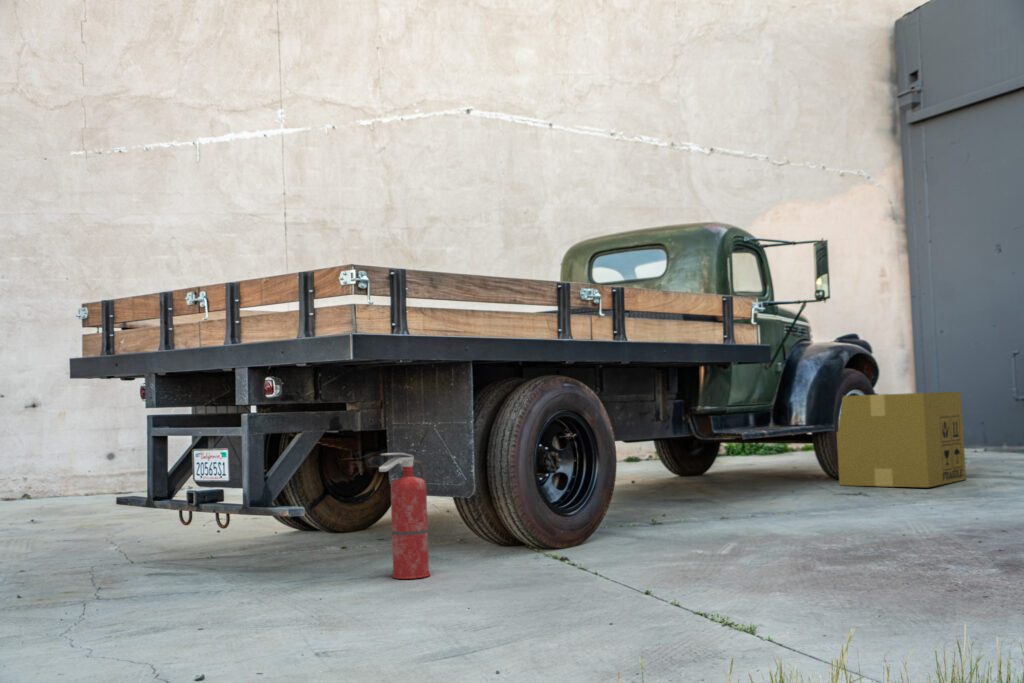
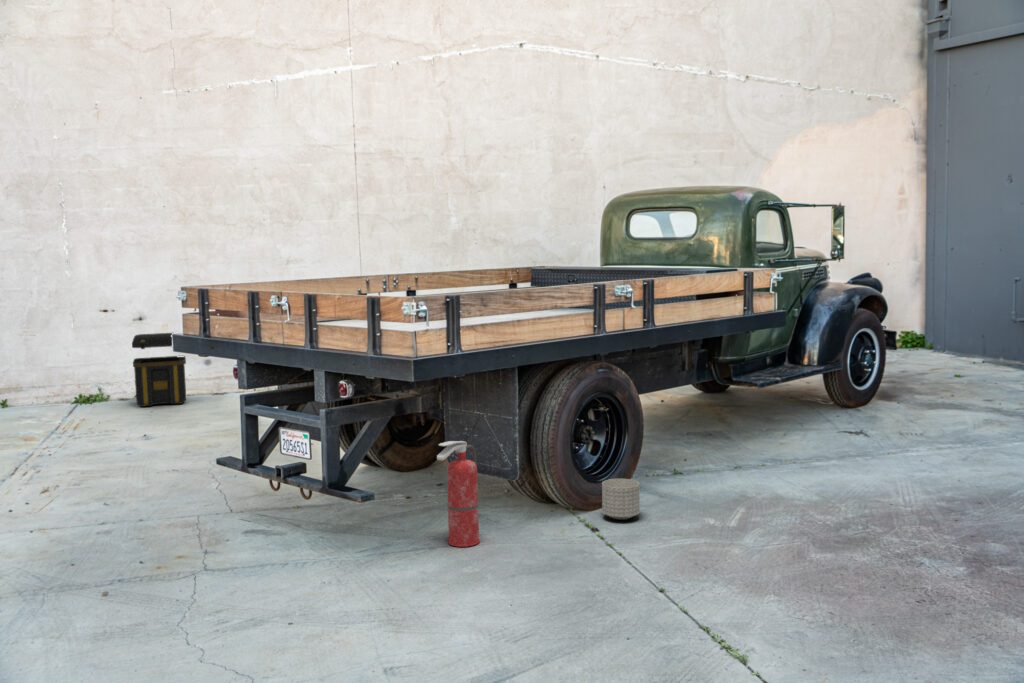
cardboard box: present [837,392,966,487] -> none [843,331,960,426]
toolbox: none [20,420,83,503] -> present [132,333,186,406]
planter: none [572,511,616,556] -> present [602,479,640,520]

